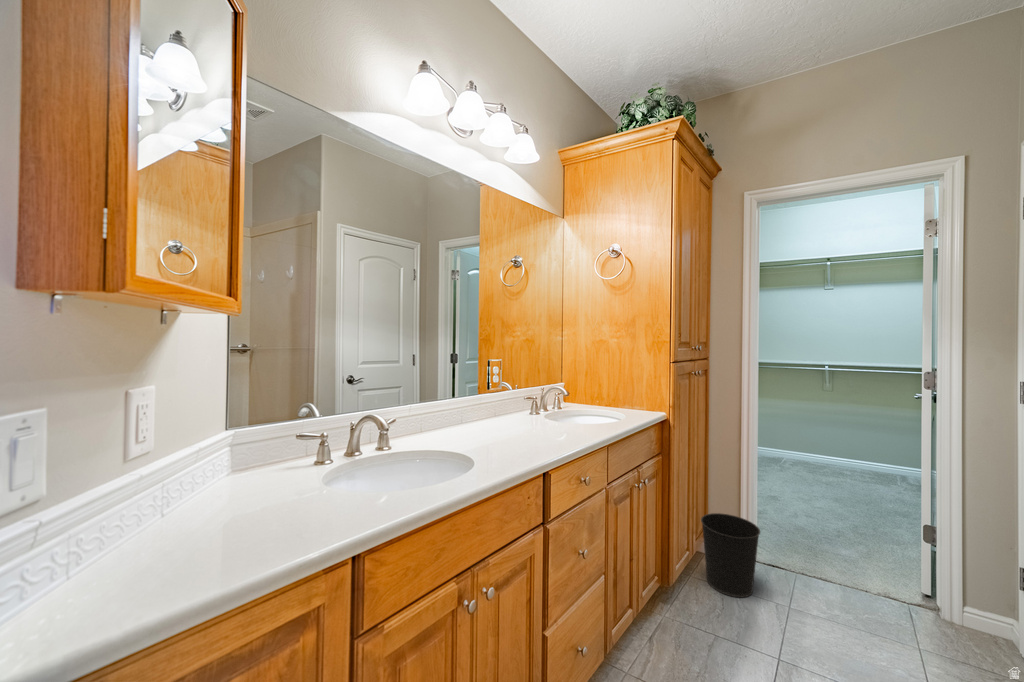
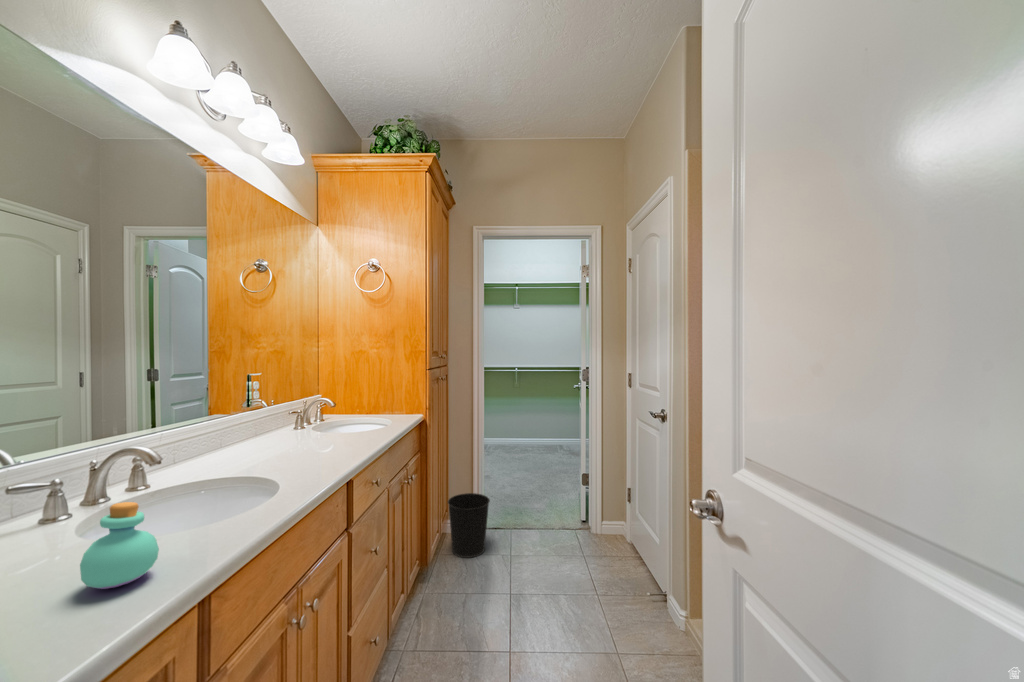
perfume bottle: none [284,459,337,528] -> present [80,502,159,589]

